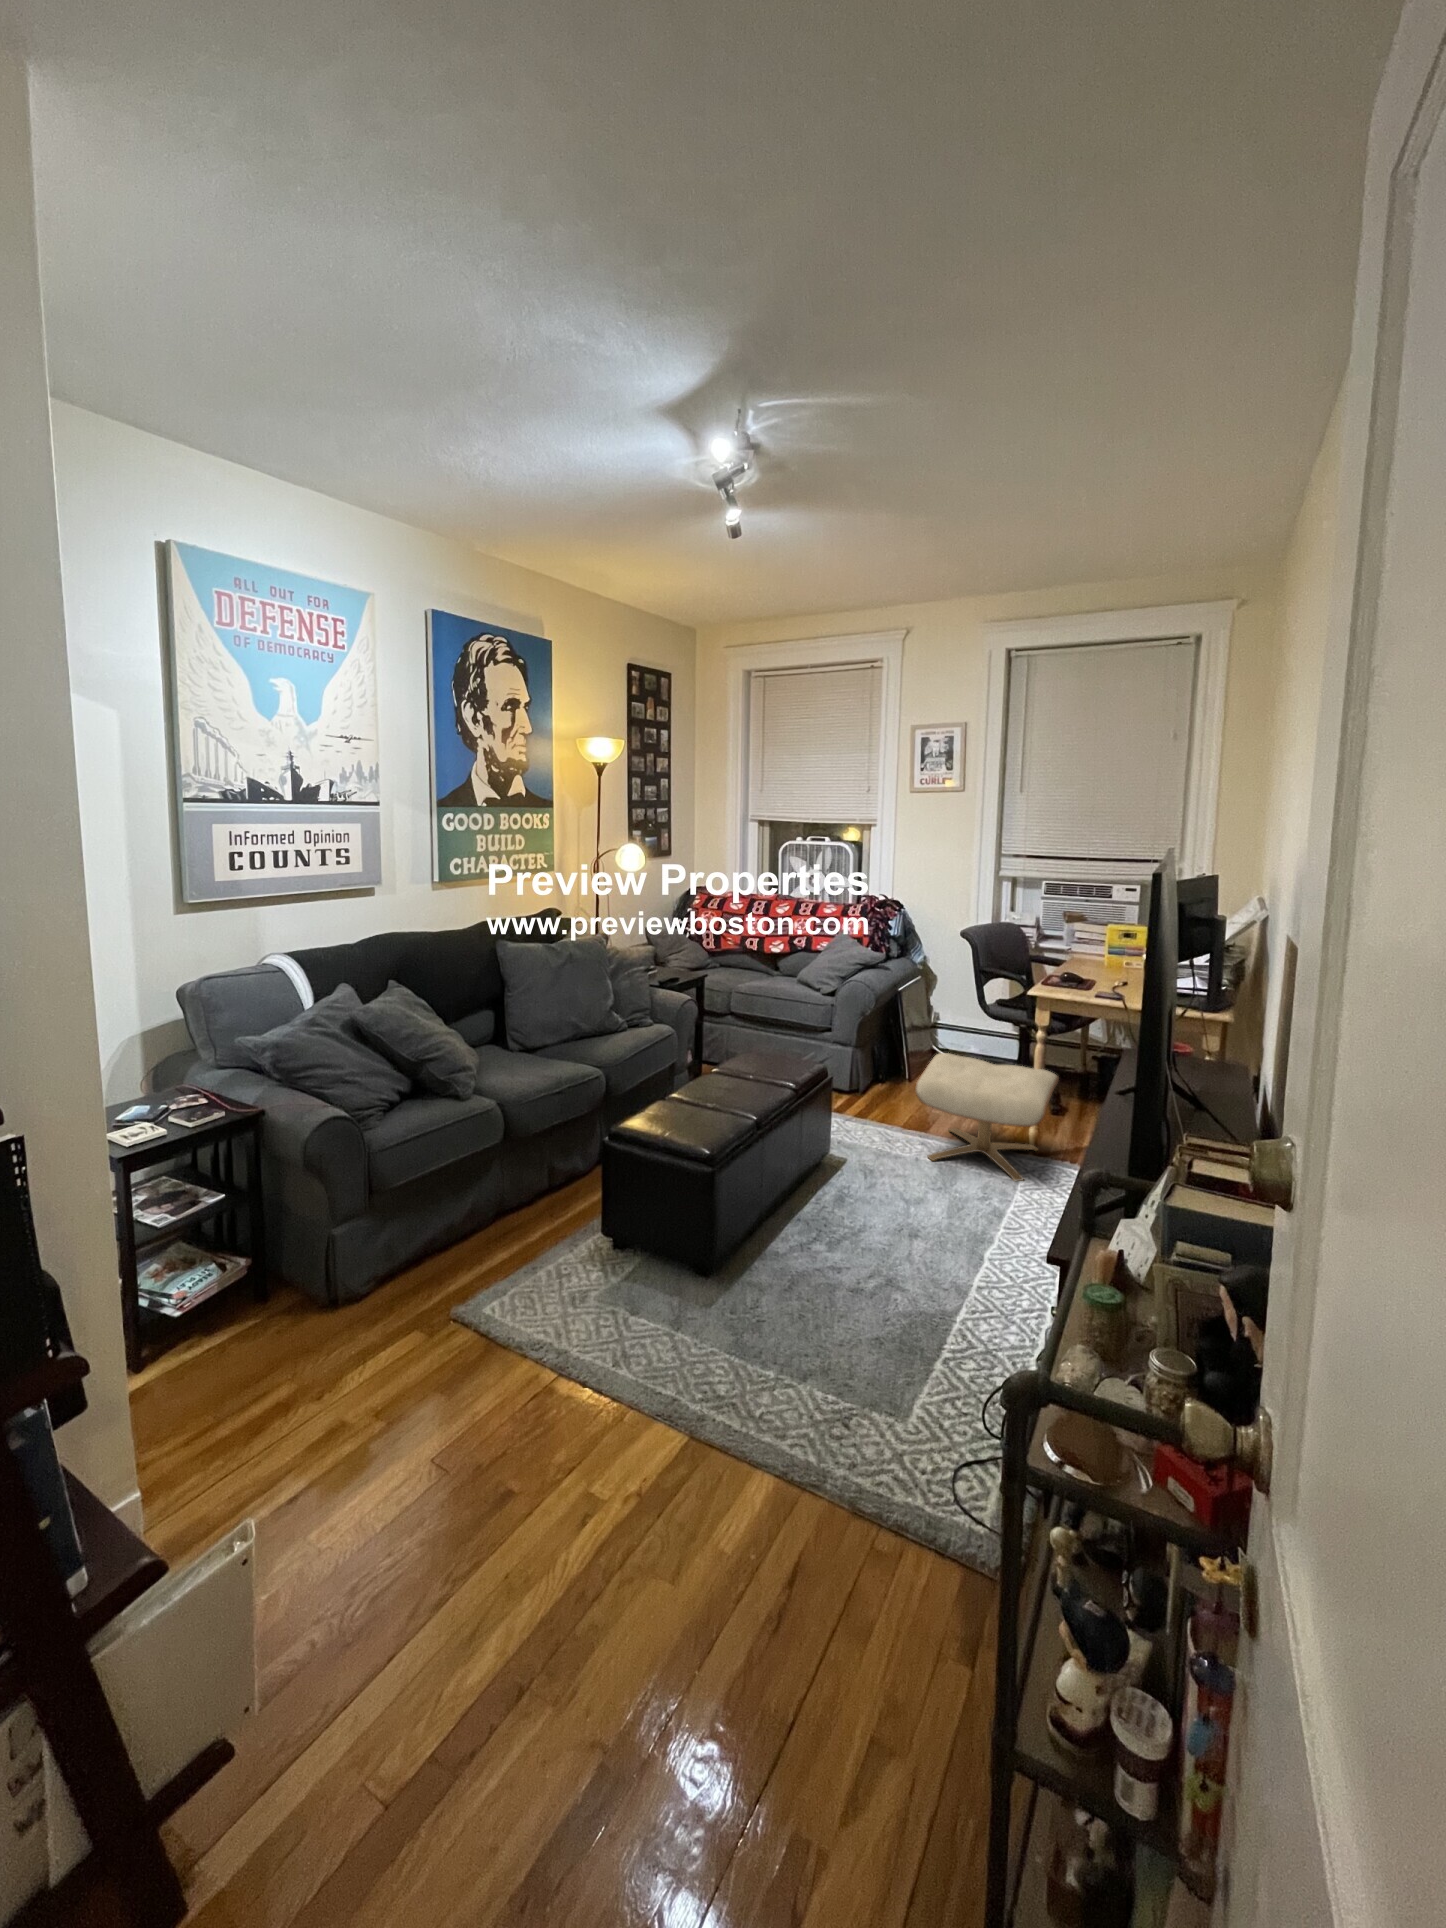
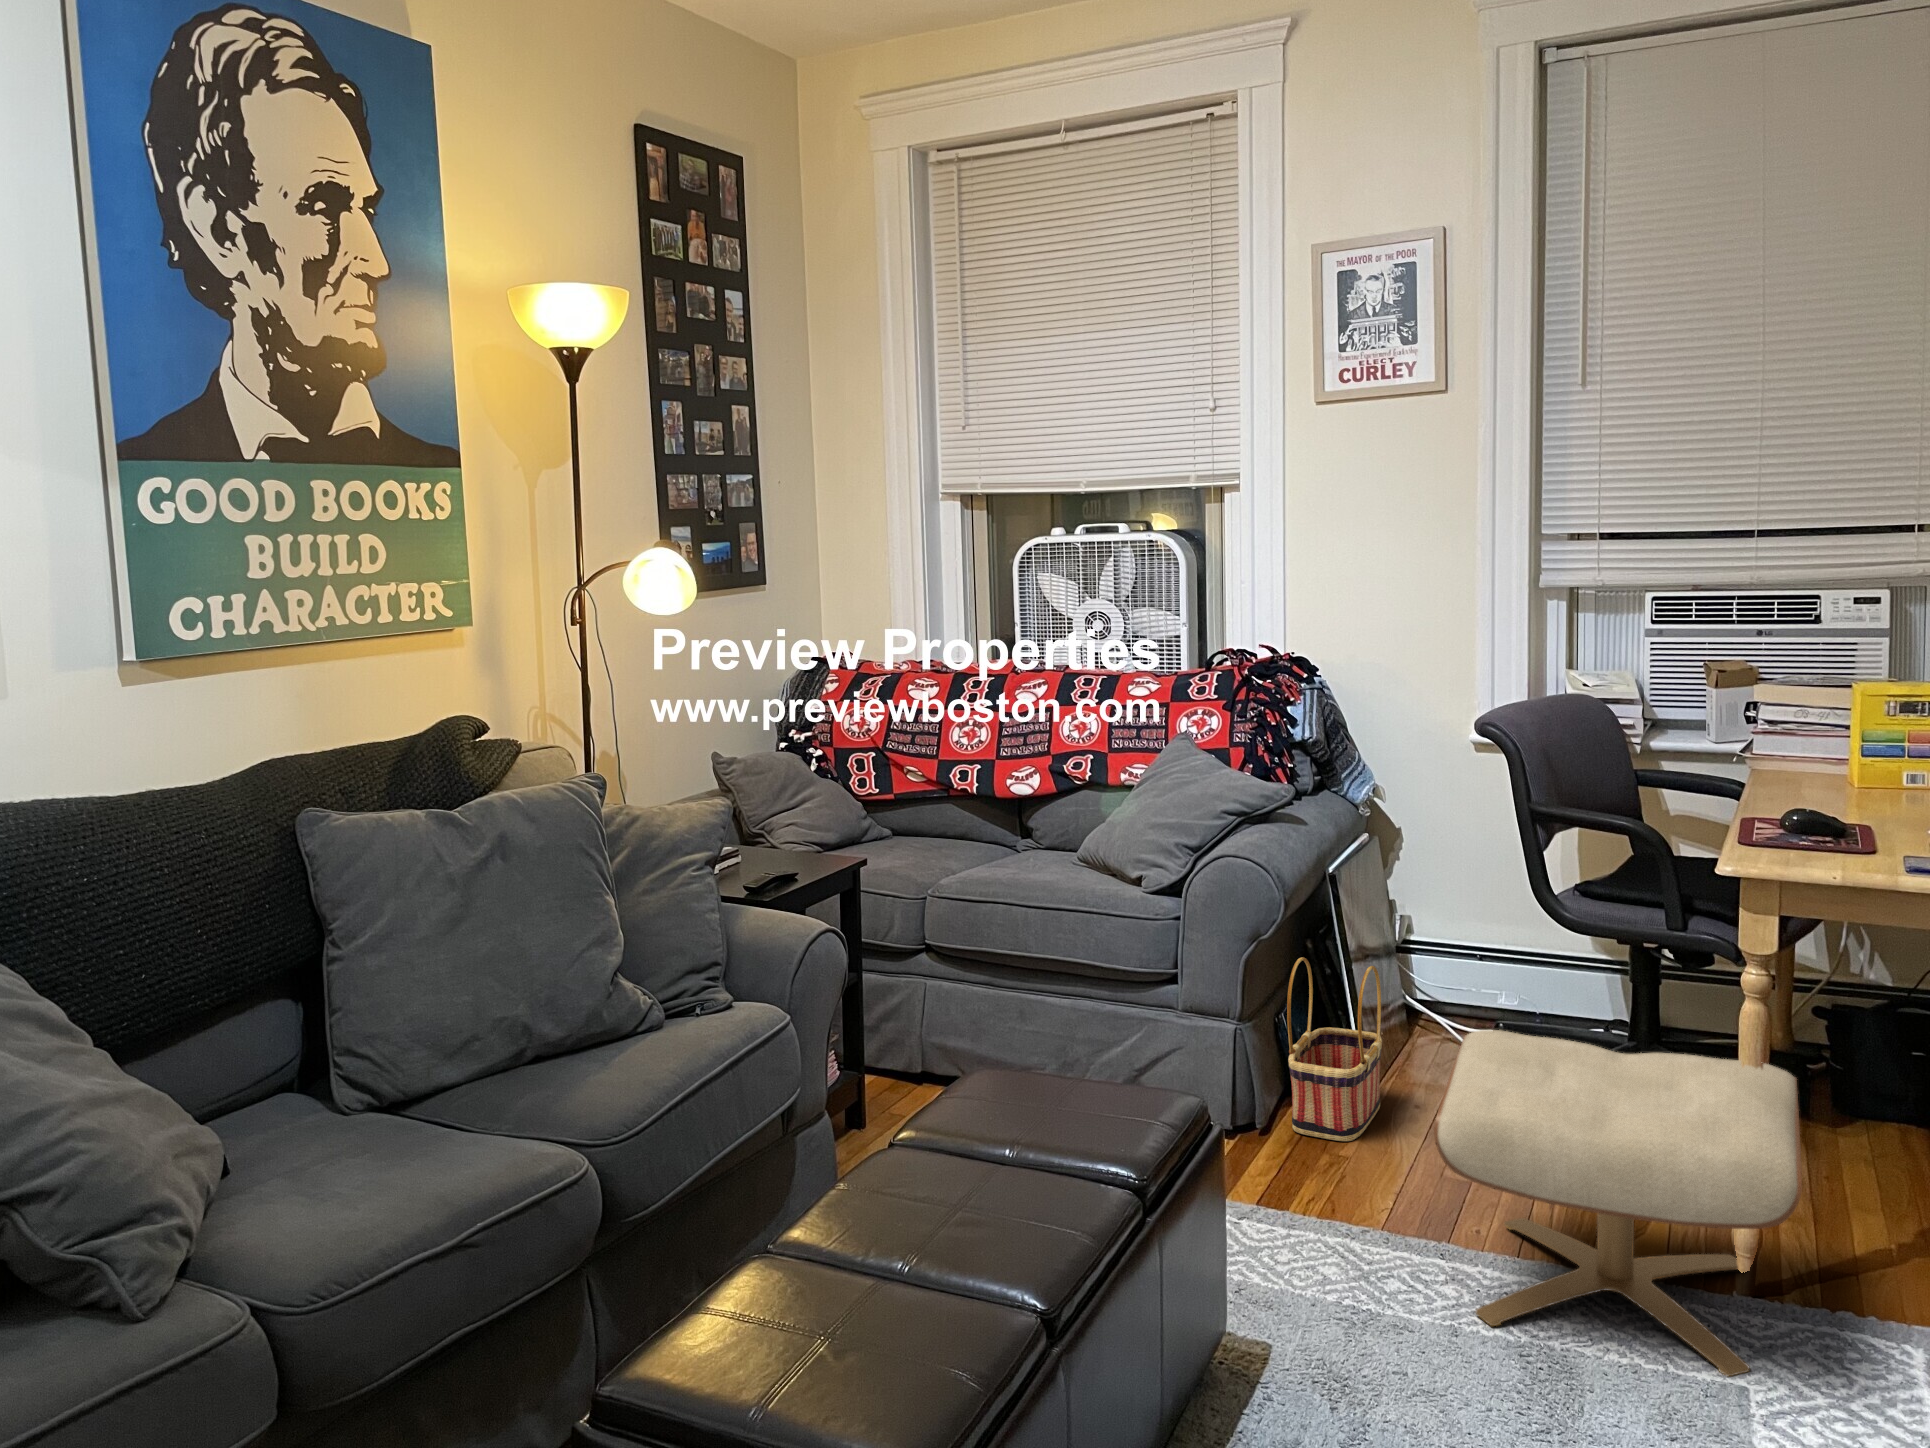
basket: none [873,1024,914,1099] -> present [1287,957,1382,1141]

